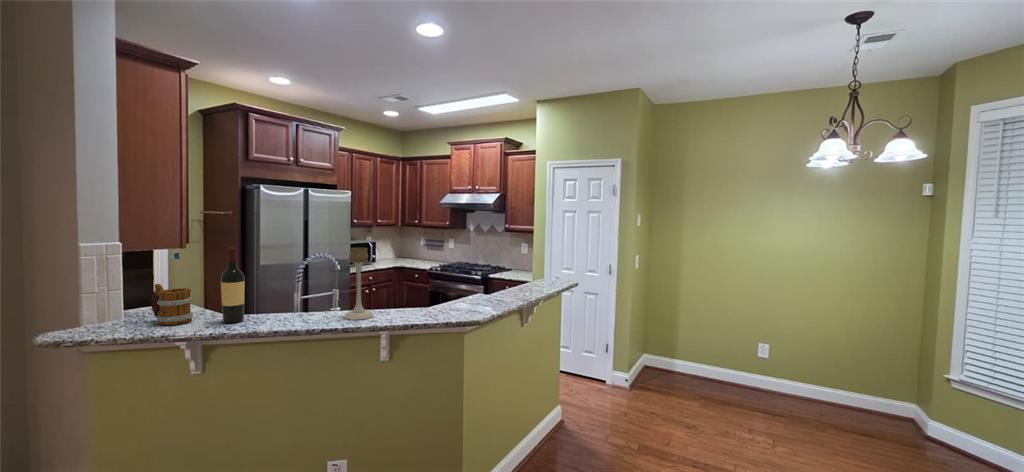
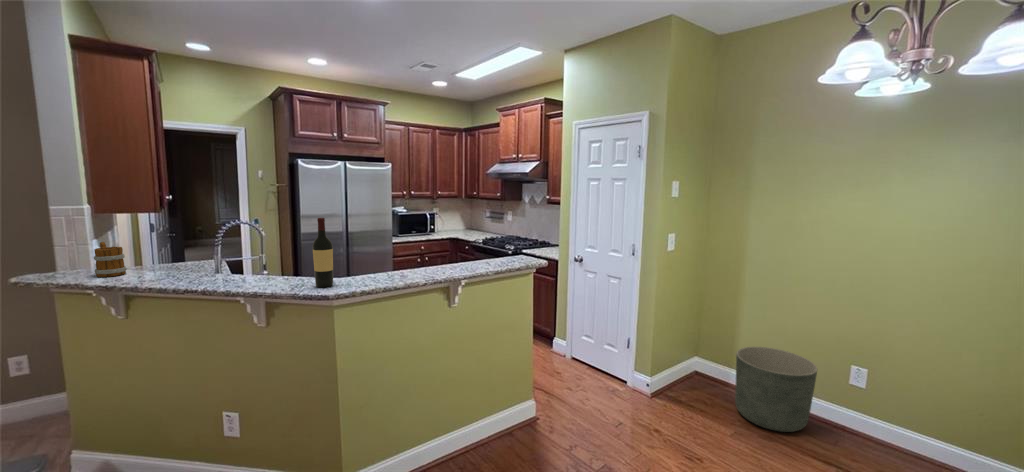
candle holder: present [344,247,373,320] -> none [226,215,258,285]
wine bottle: present [221,248,245,323] -> present [313,218,333,287]
planter: none [688,338,744,398] -> present [735,347,817,432]

